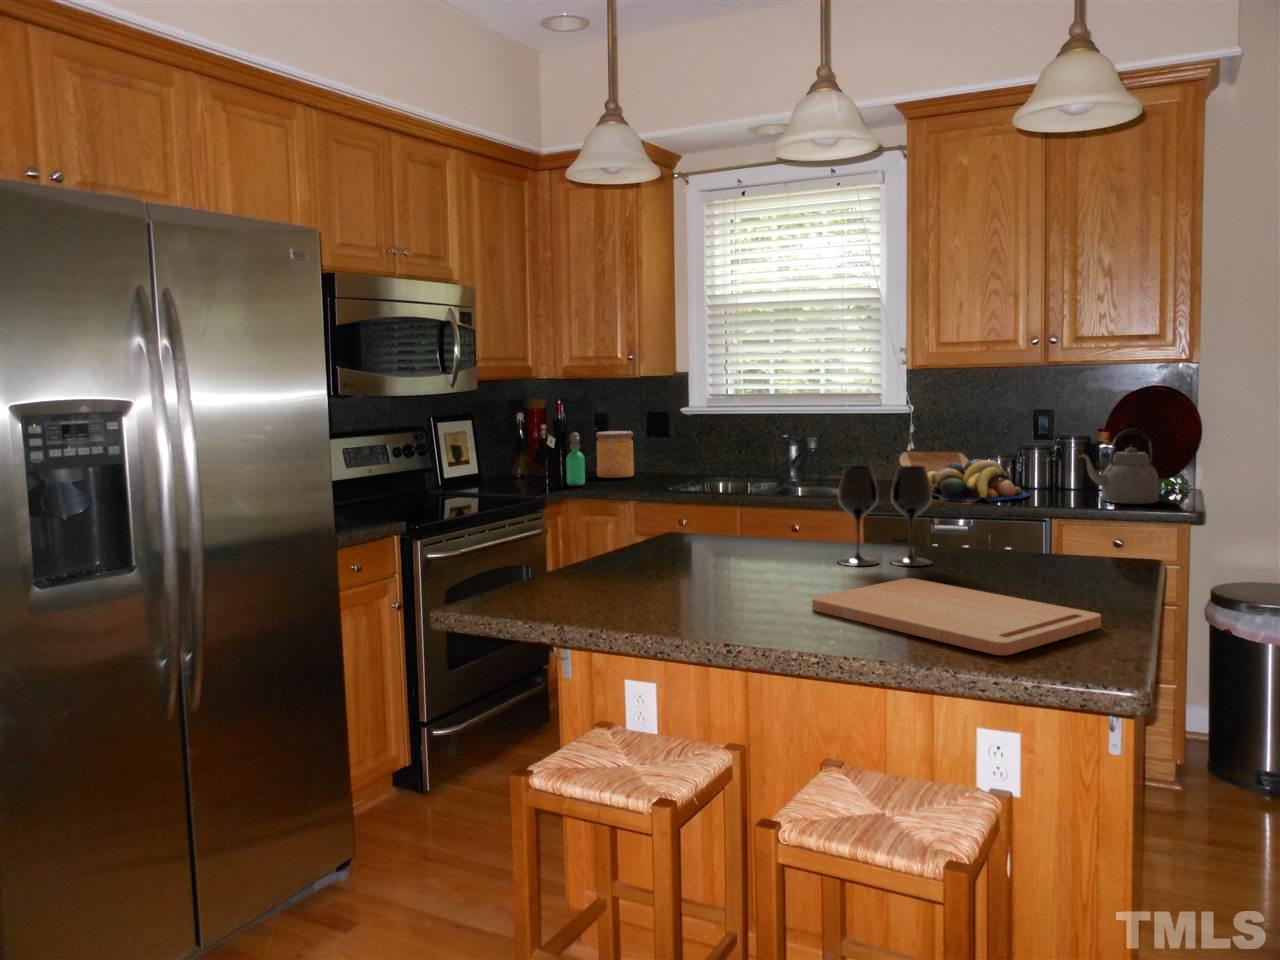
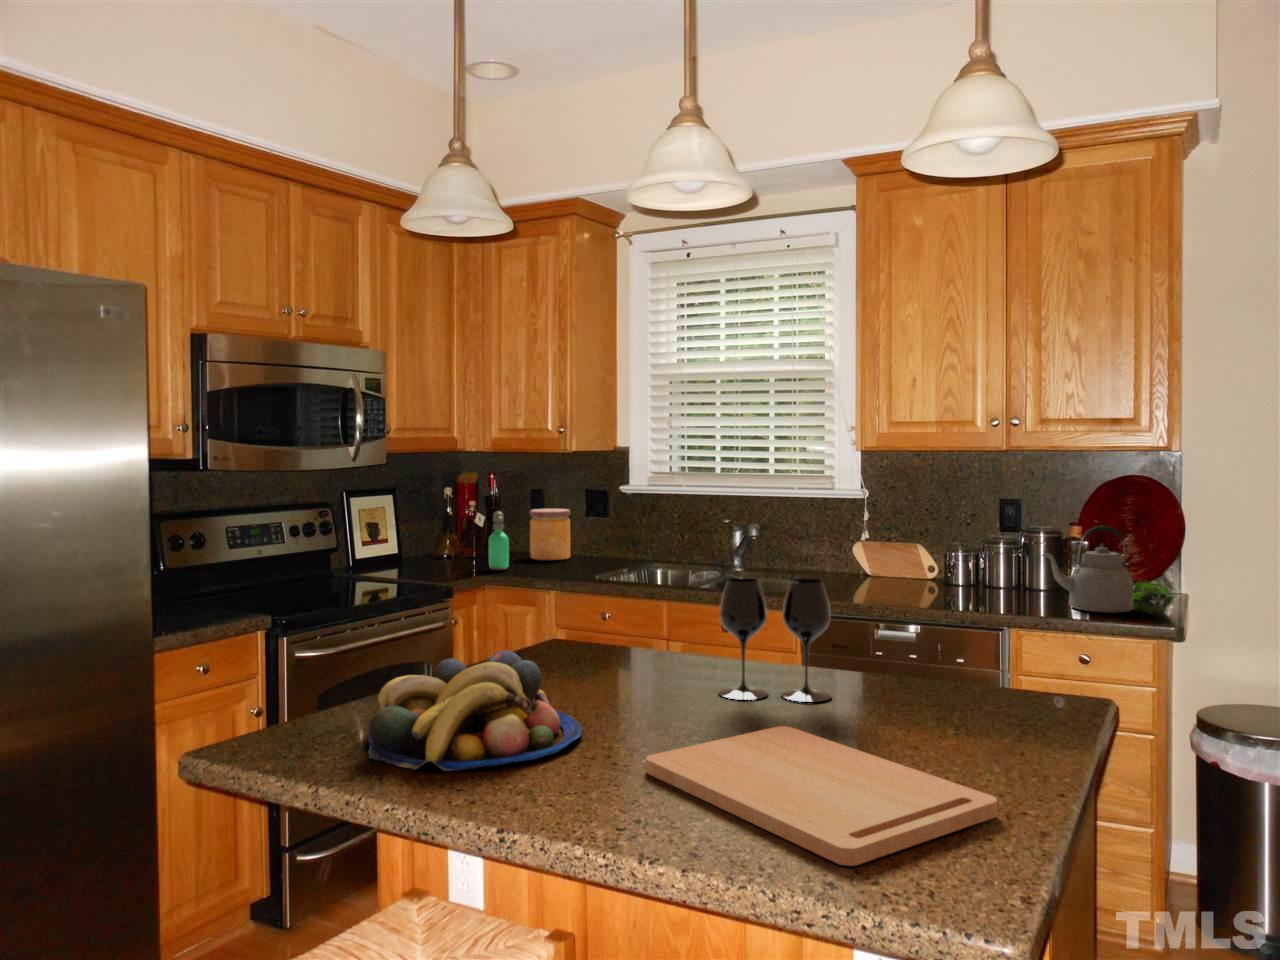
fruit bowl: present [927,459,1028,502] -> present [368,650,582,771]

